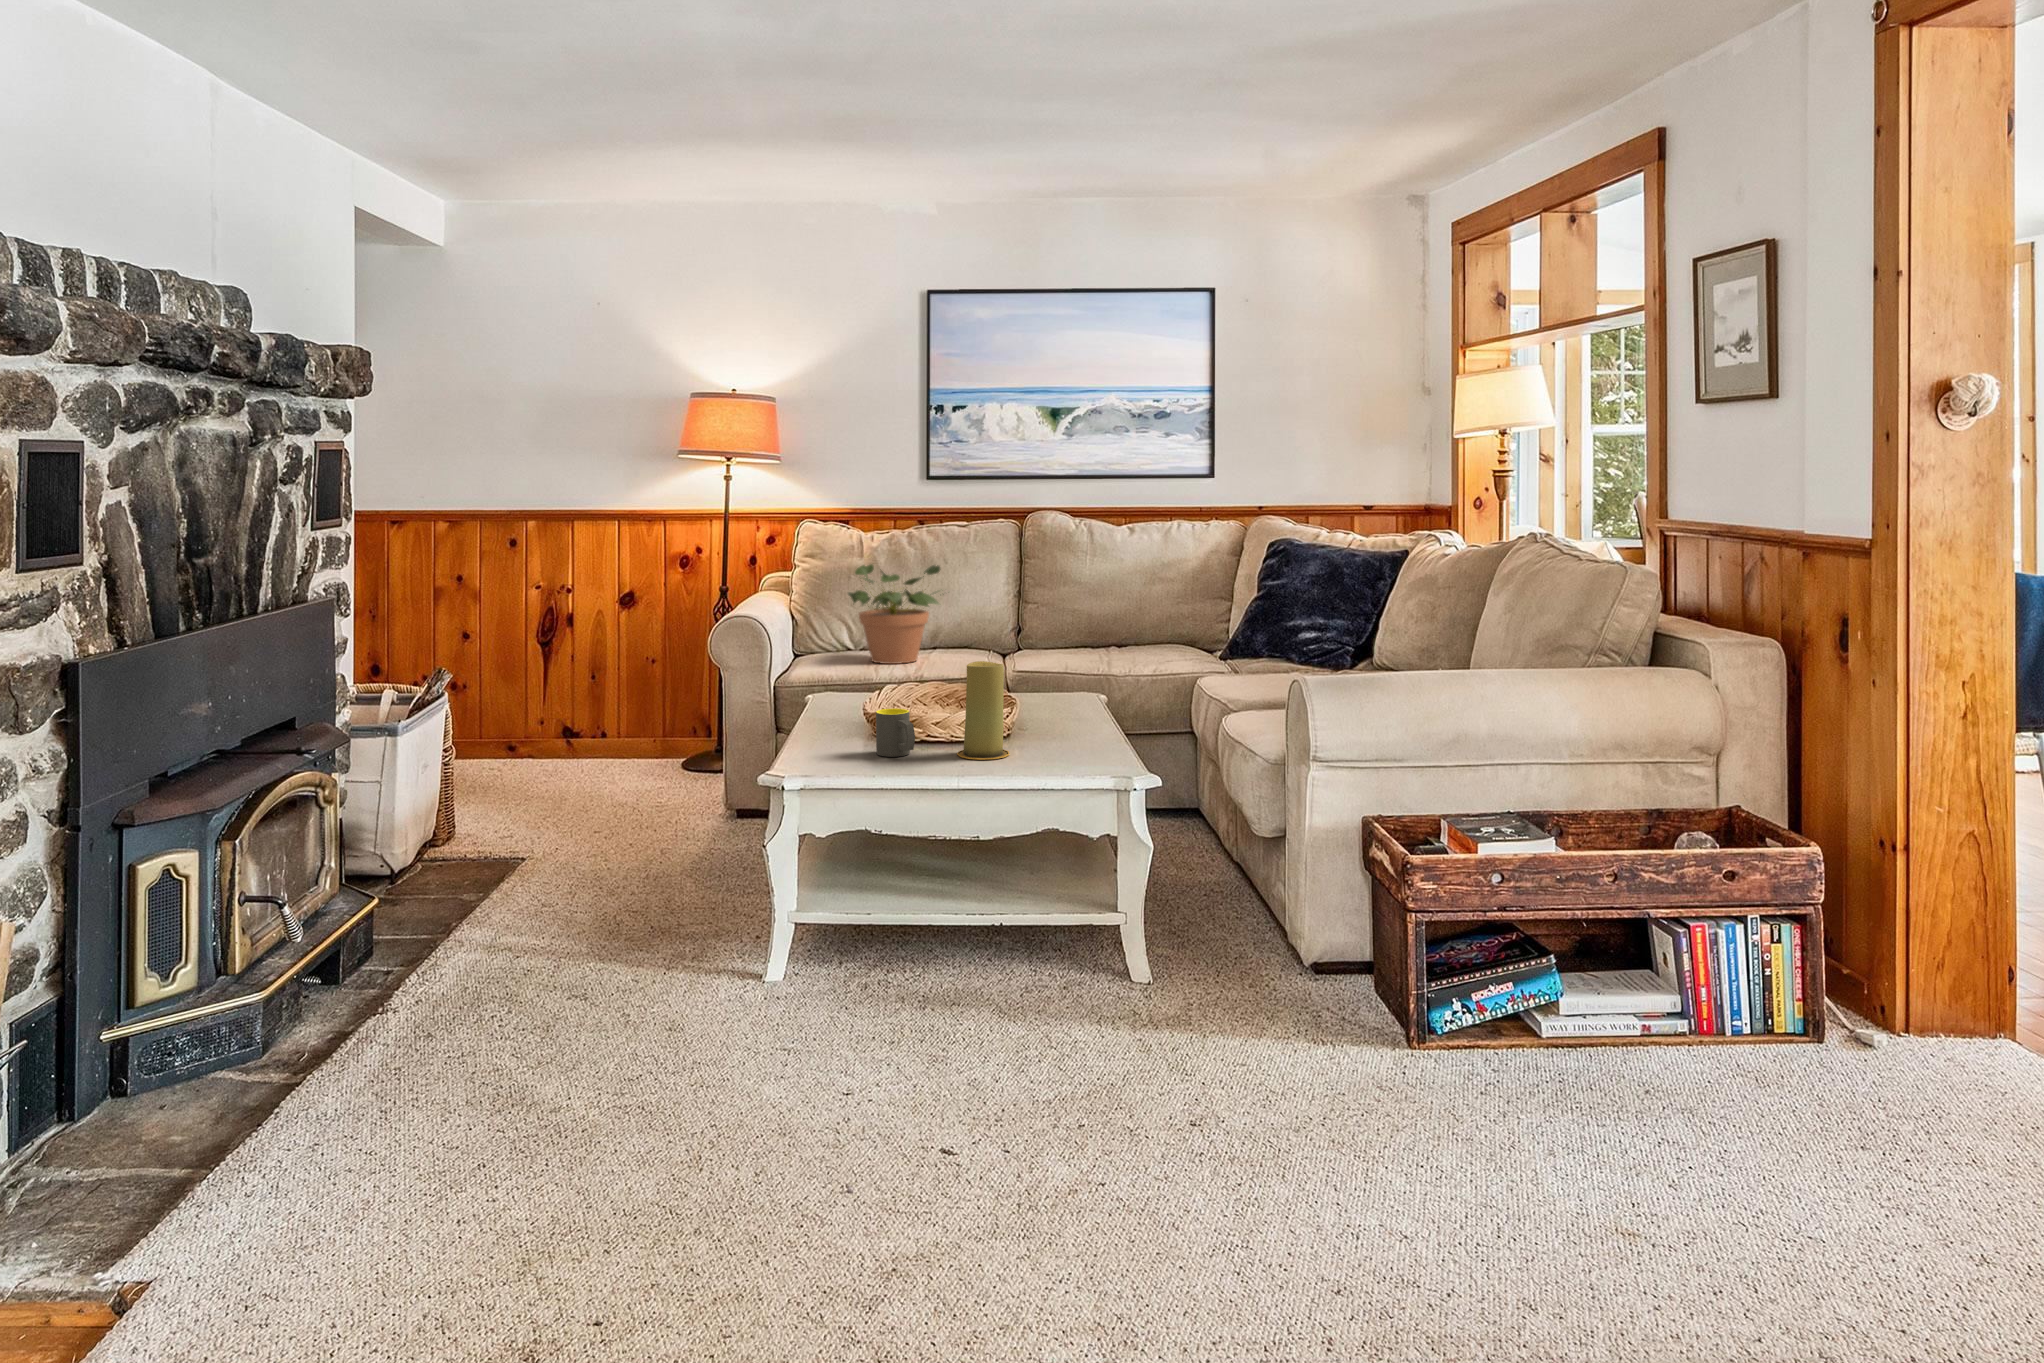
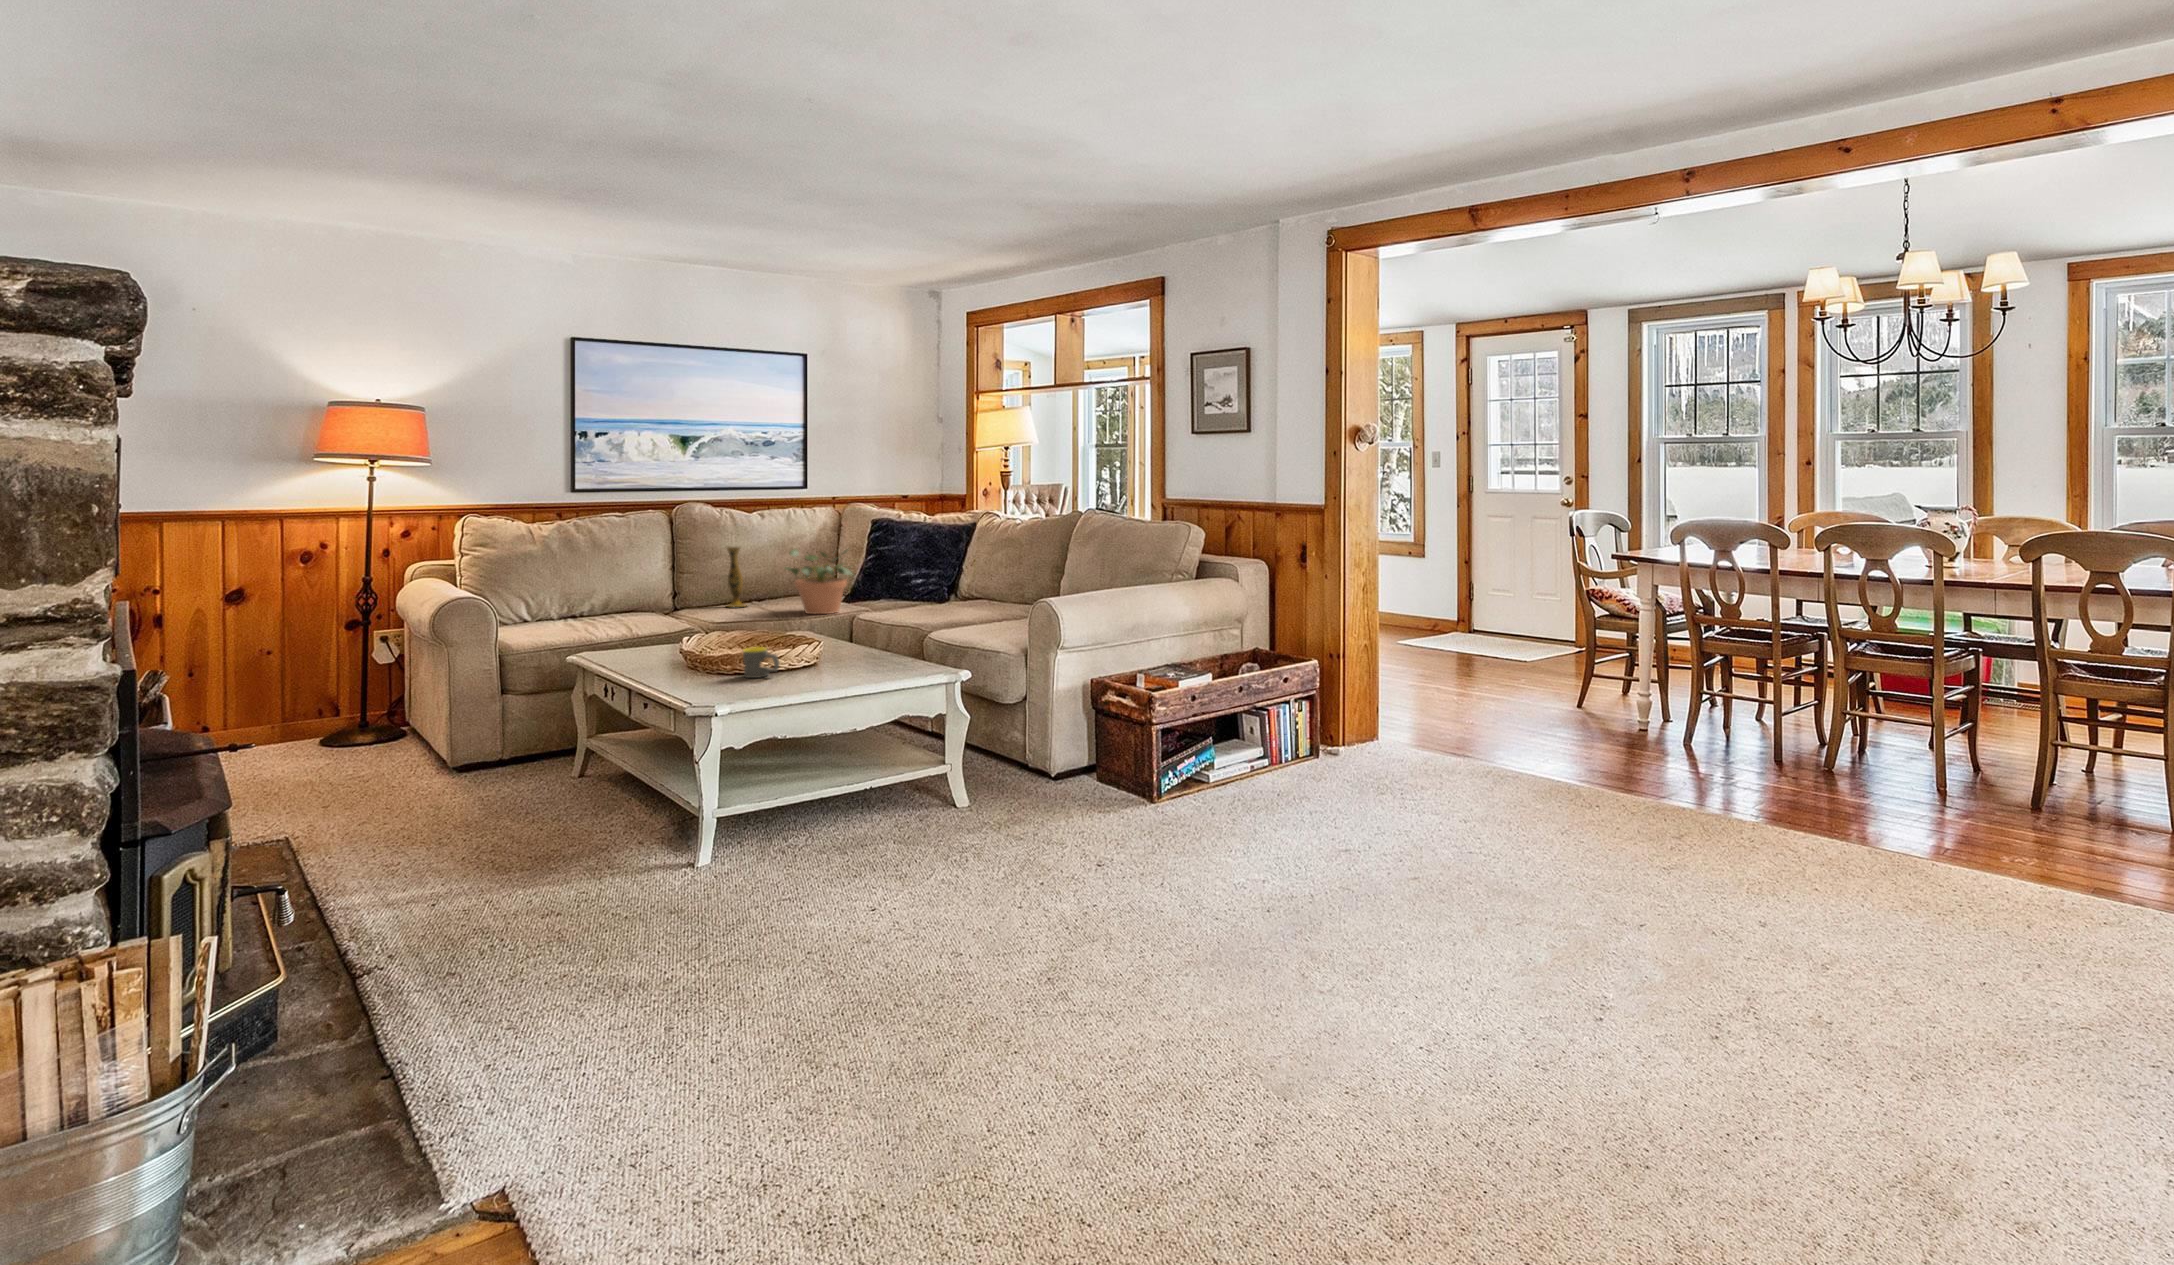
vase: none [1061,561,1091,650] -> present [727,547,746,607]
potted plant: present [848,564,941,664] -> present [785,548,852,614]
candle: present [957,661,1009,760] -> none [800,613,835,672]

